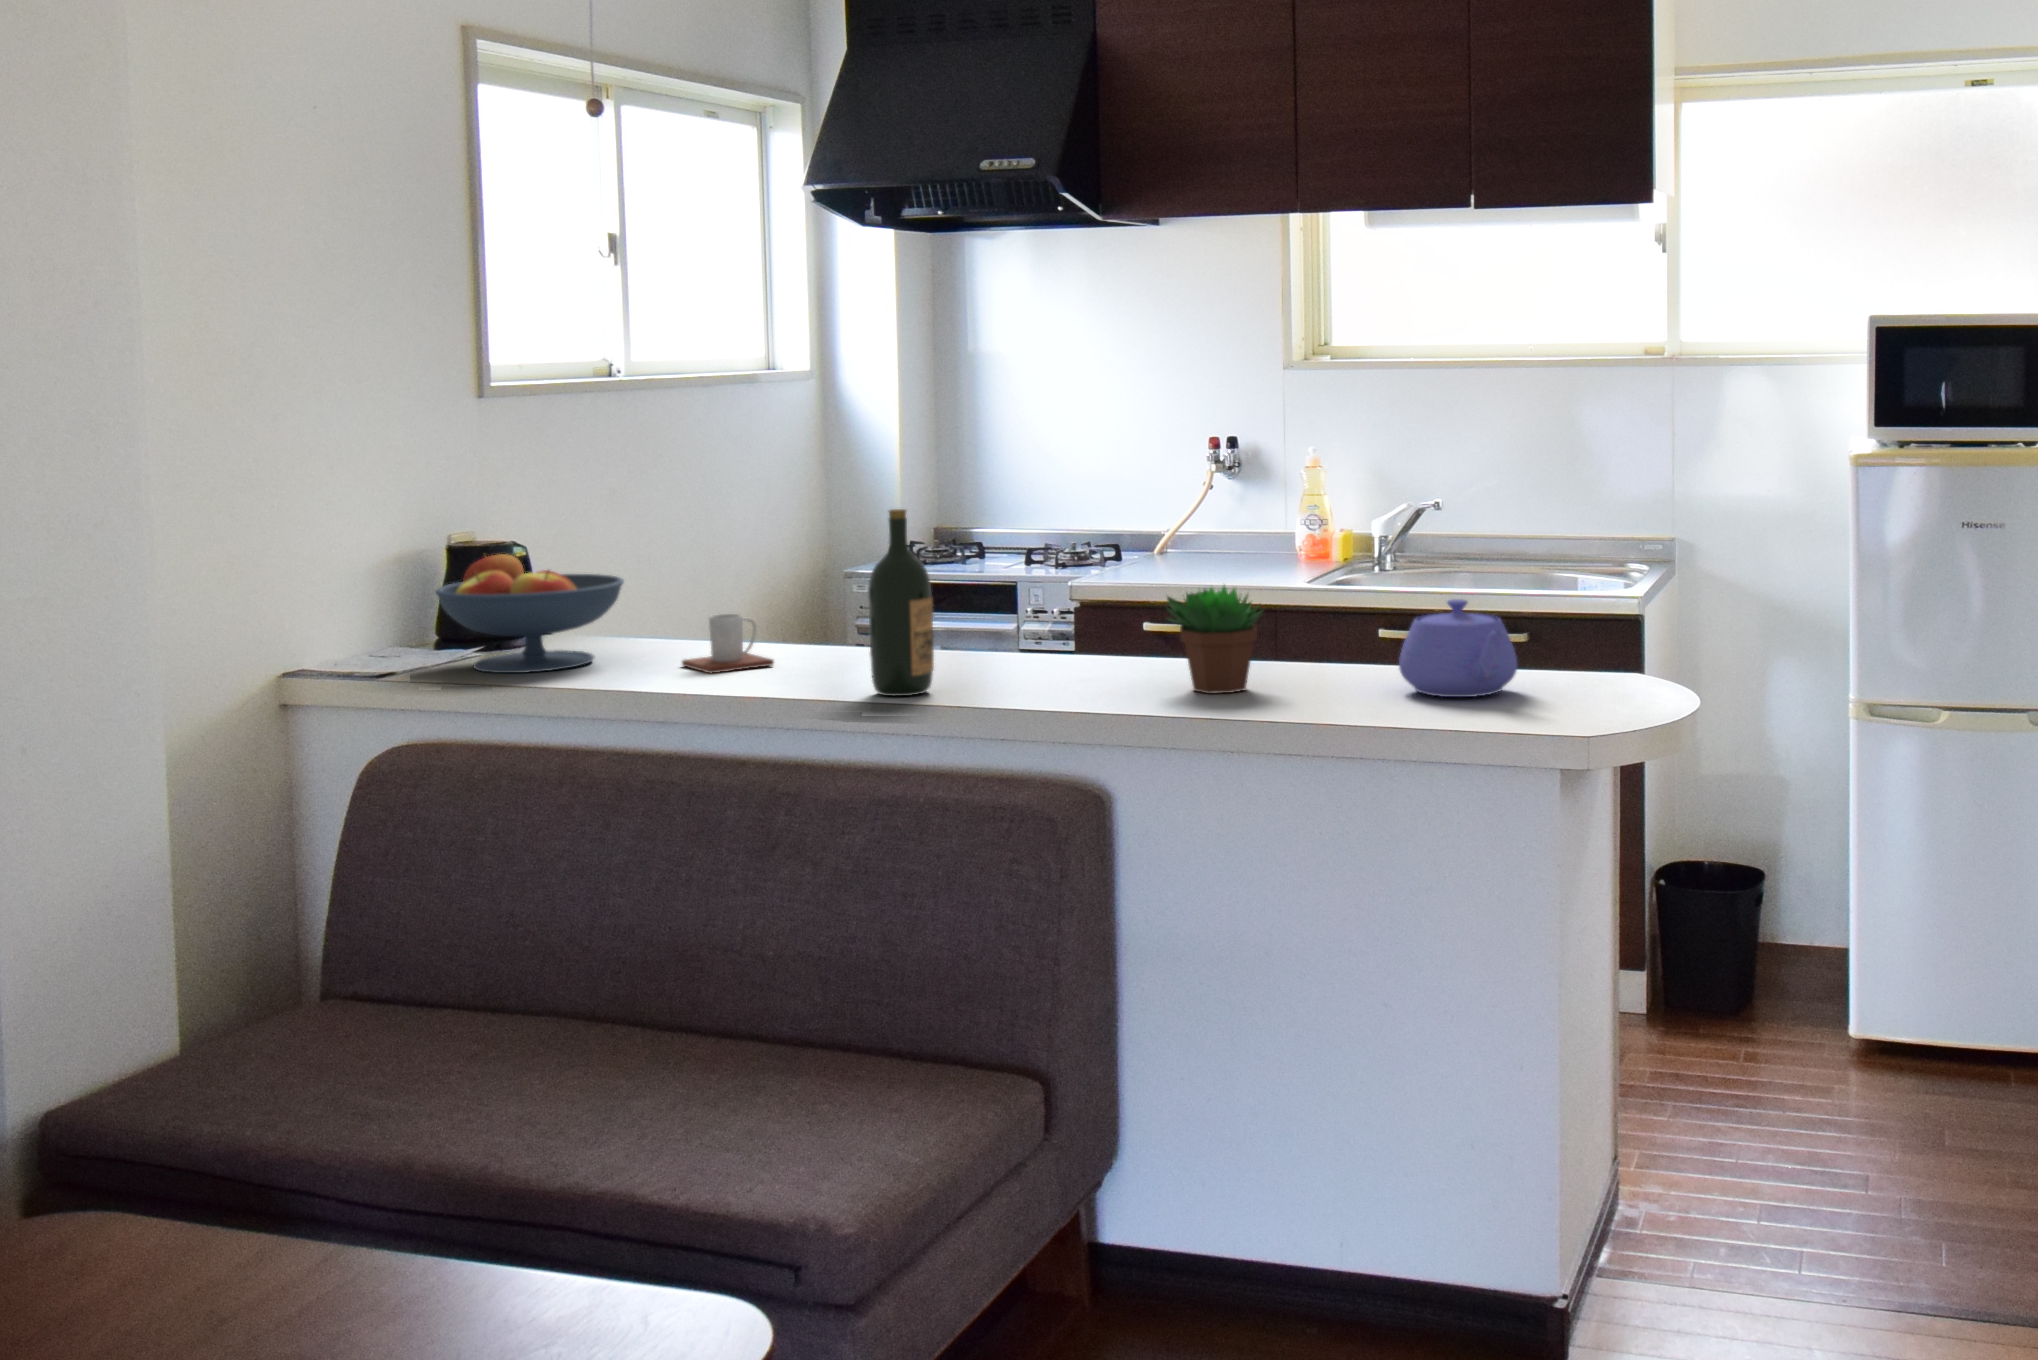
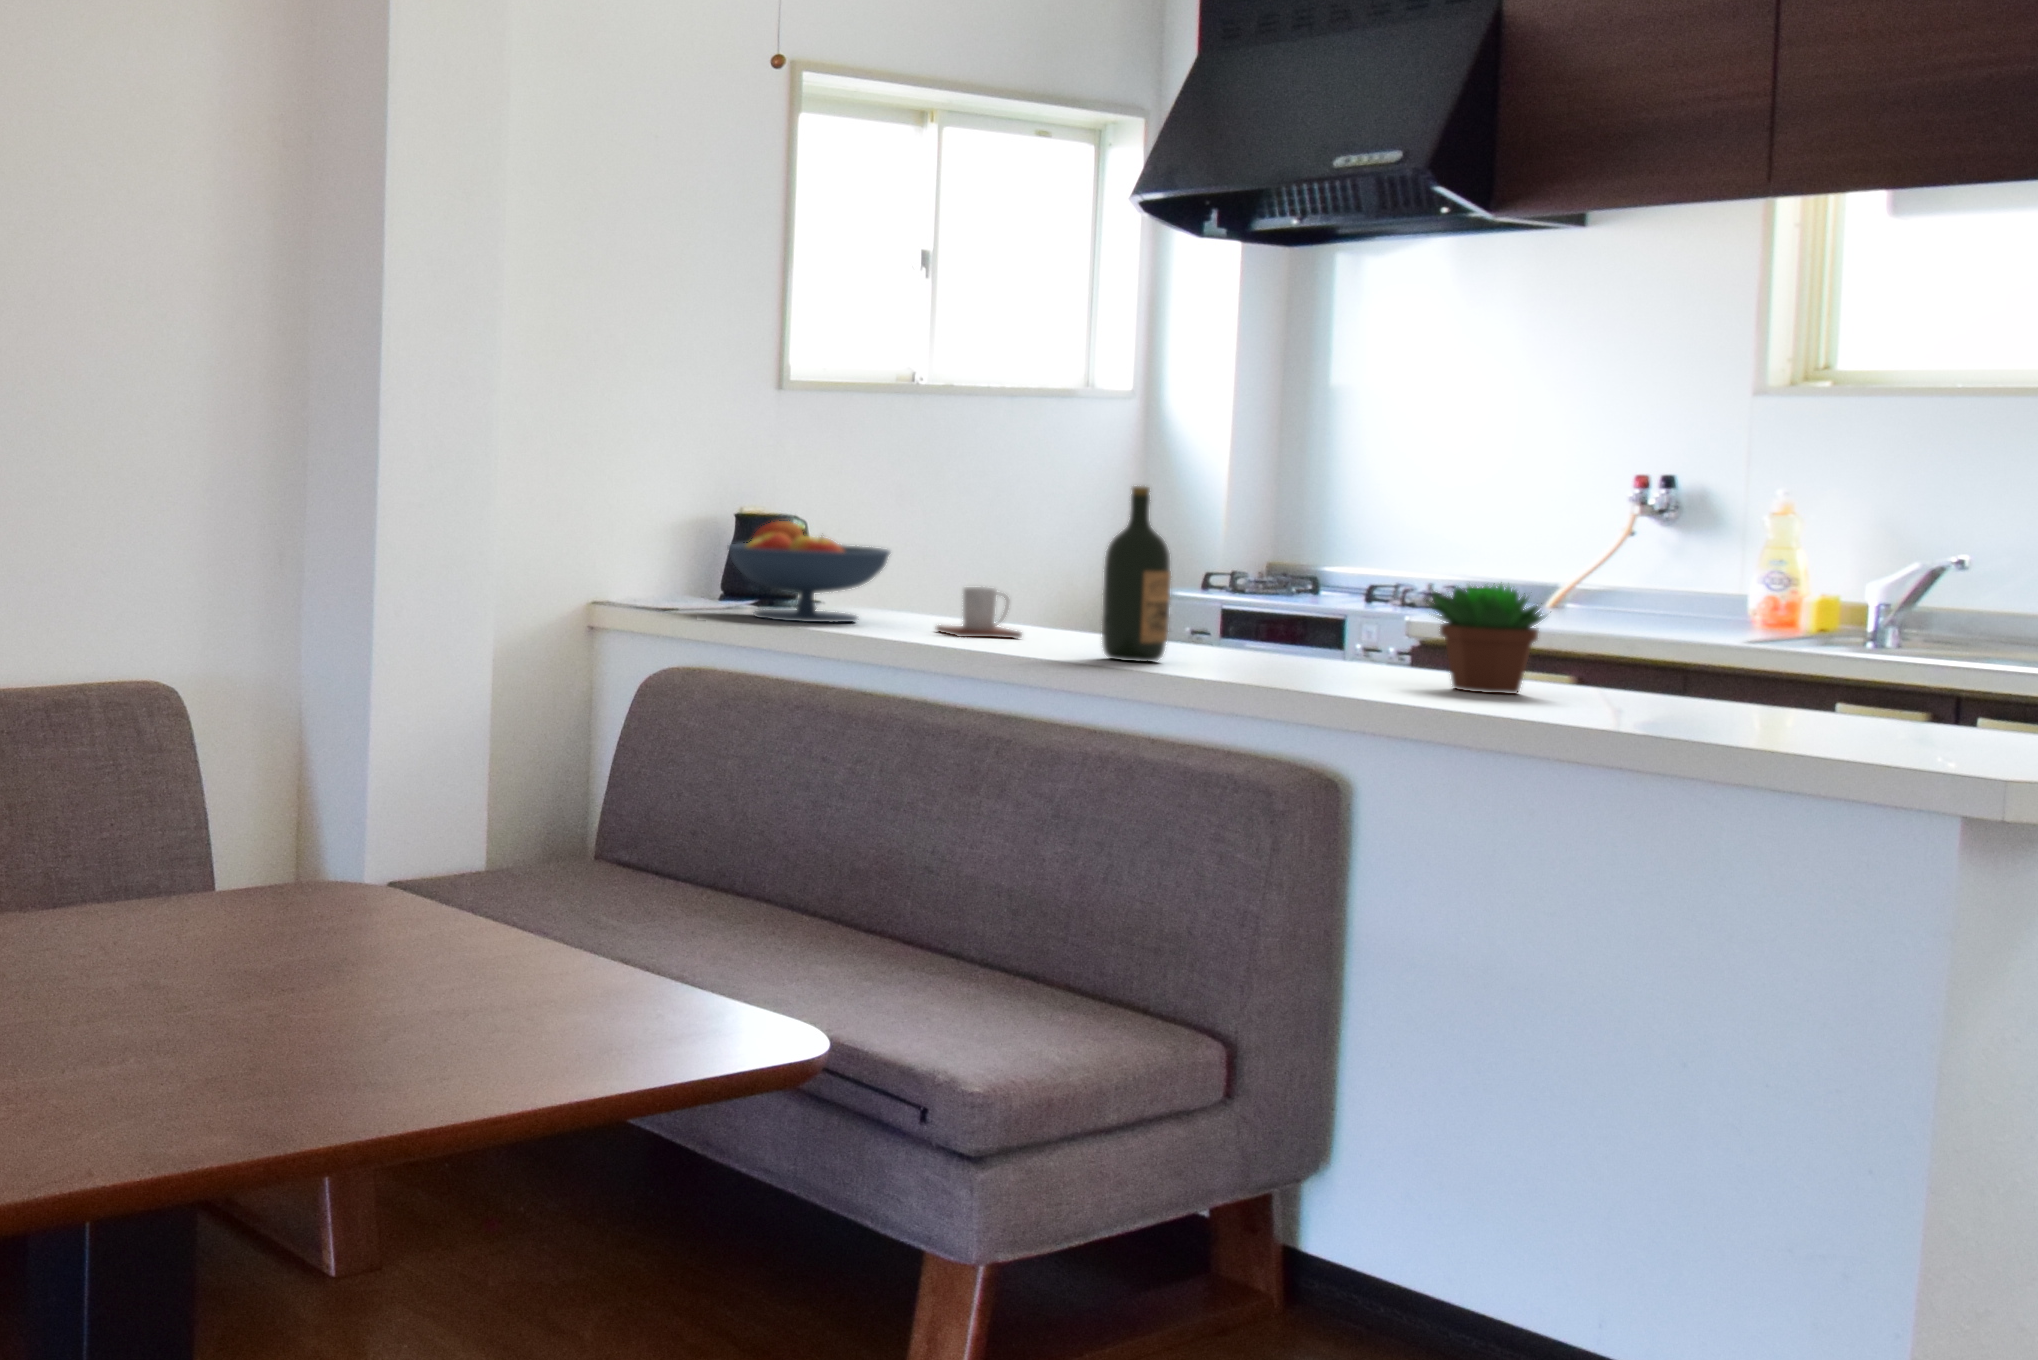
teapot: present [1399,599,1518,697] -> none [1713,616,1881,724]

